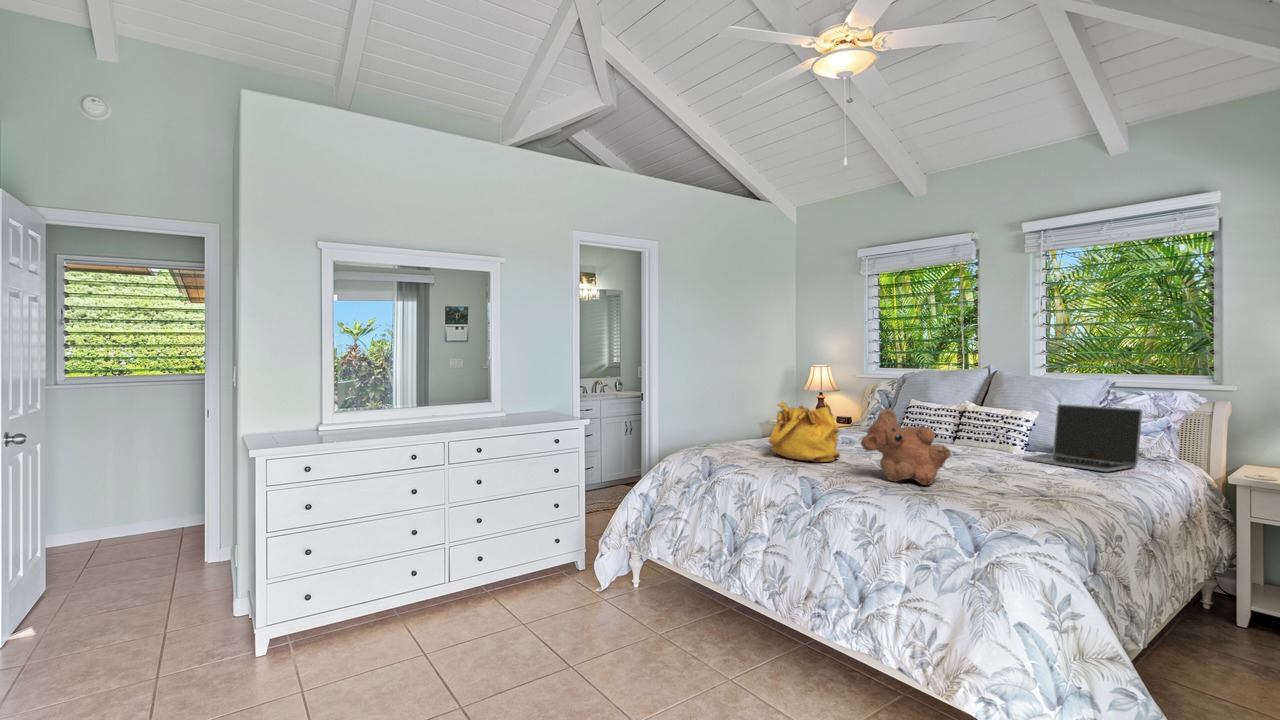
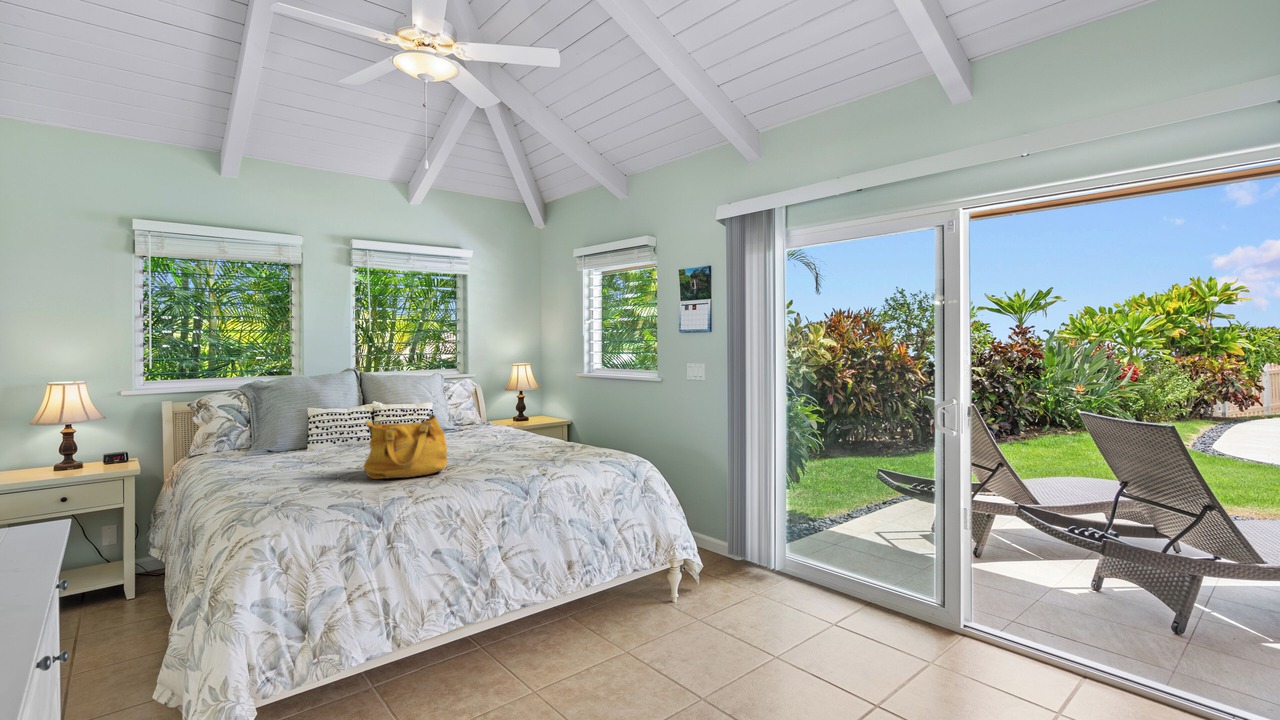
laptop: present [1023,404,1142,472] -> none [446,394,512,439]
teddy bear: present [861,409,951,485] -> none [507,408,549,464]

